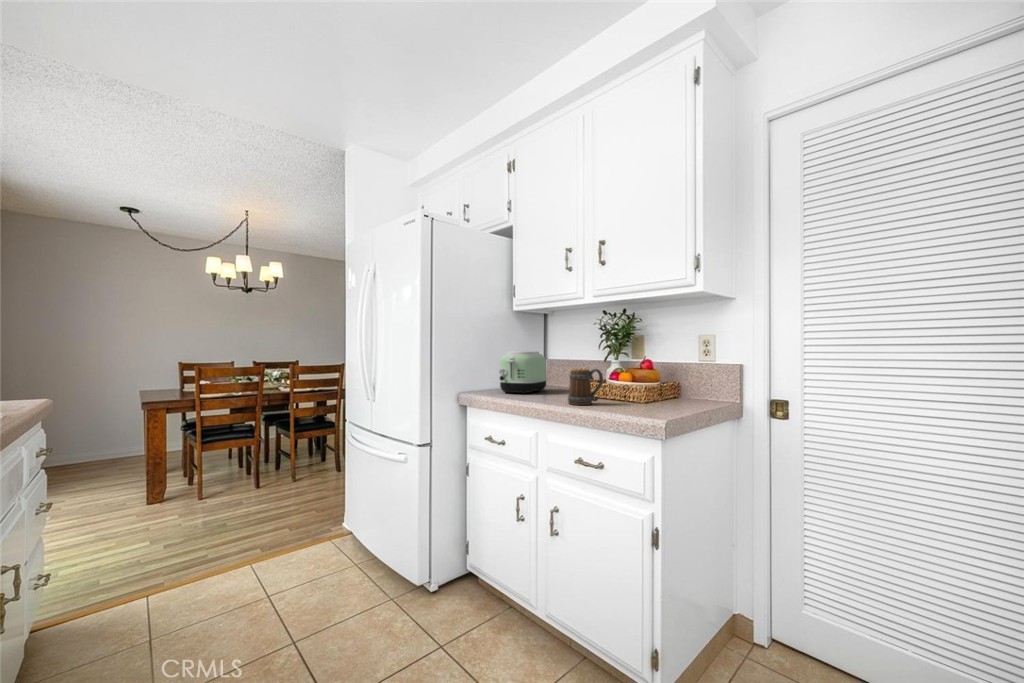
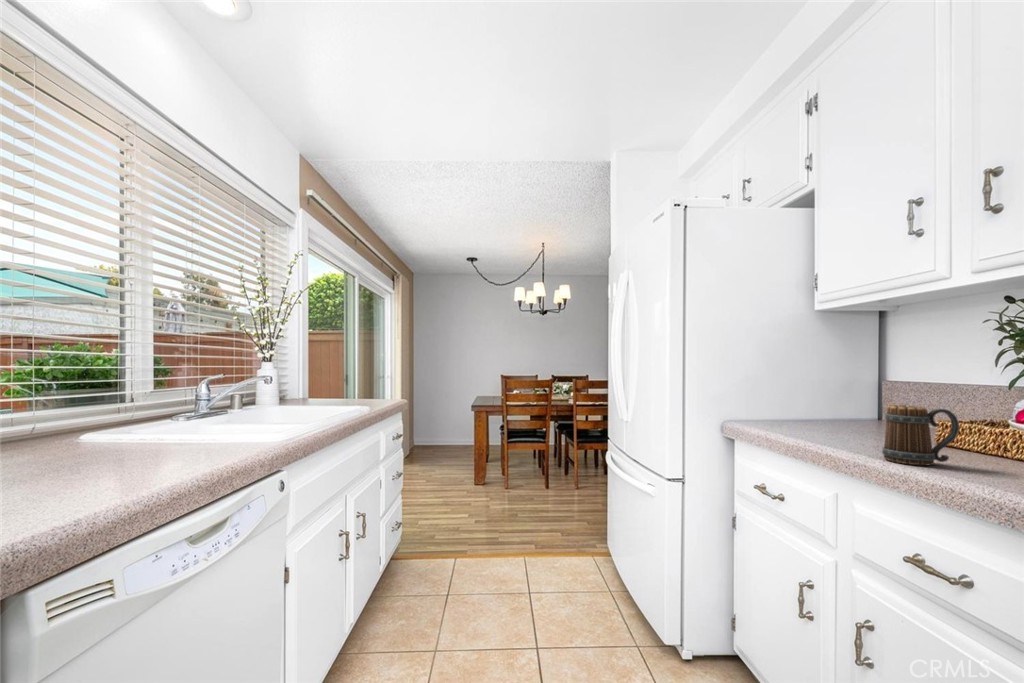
toaster: present [499,351,547,394] -> none [778,375,863,434]

